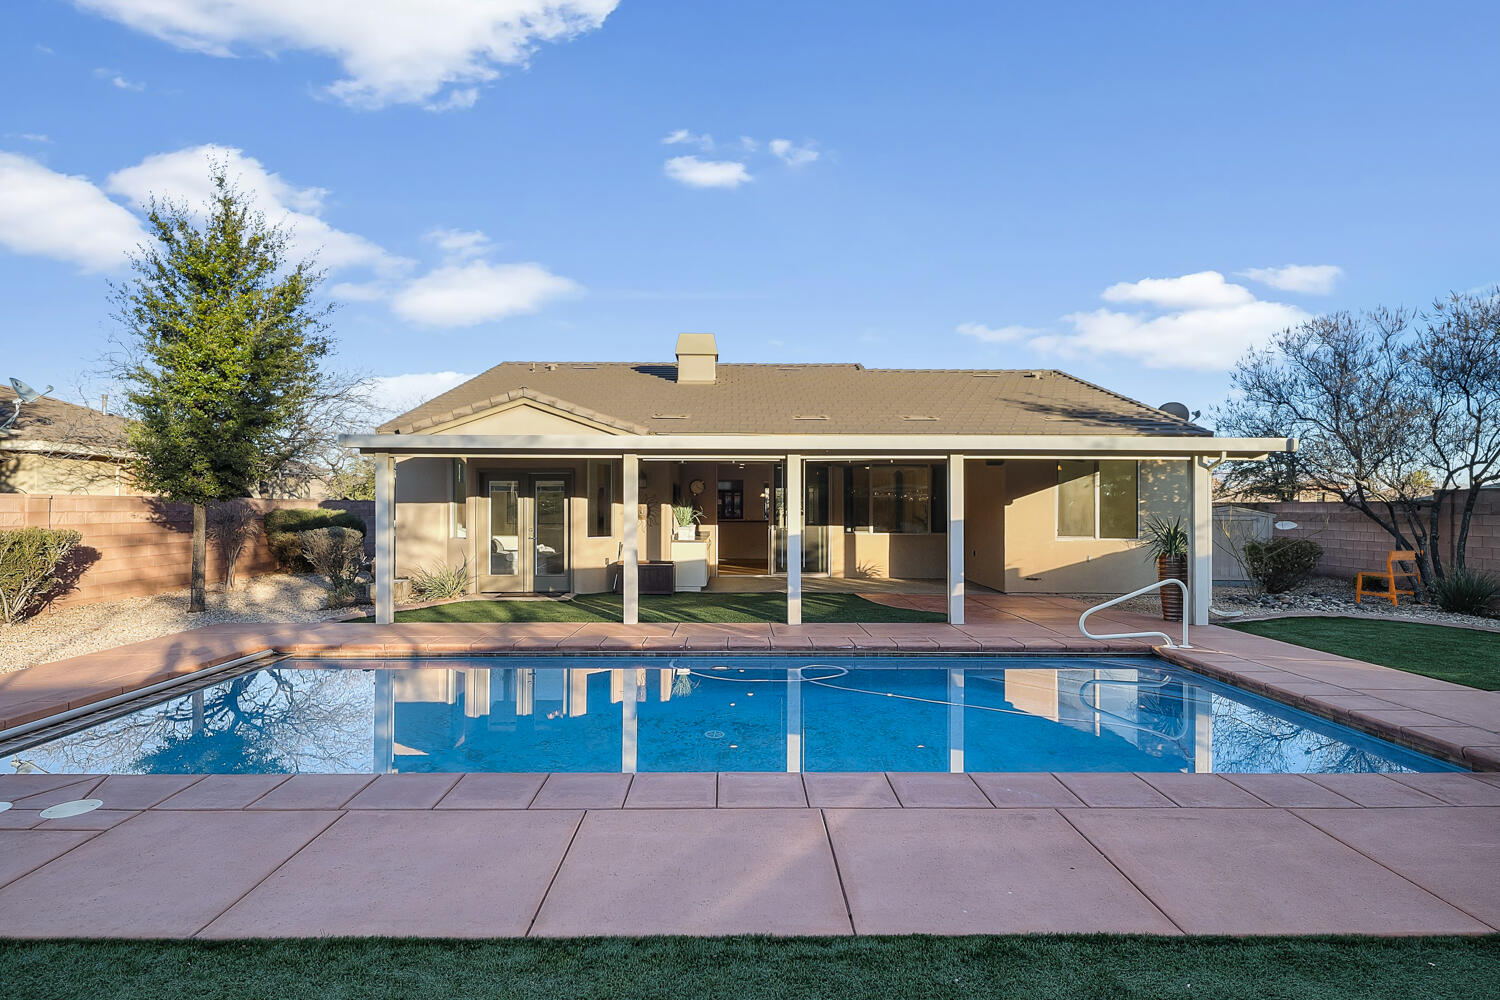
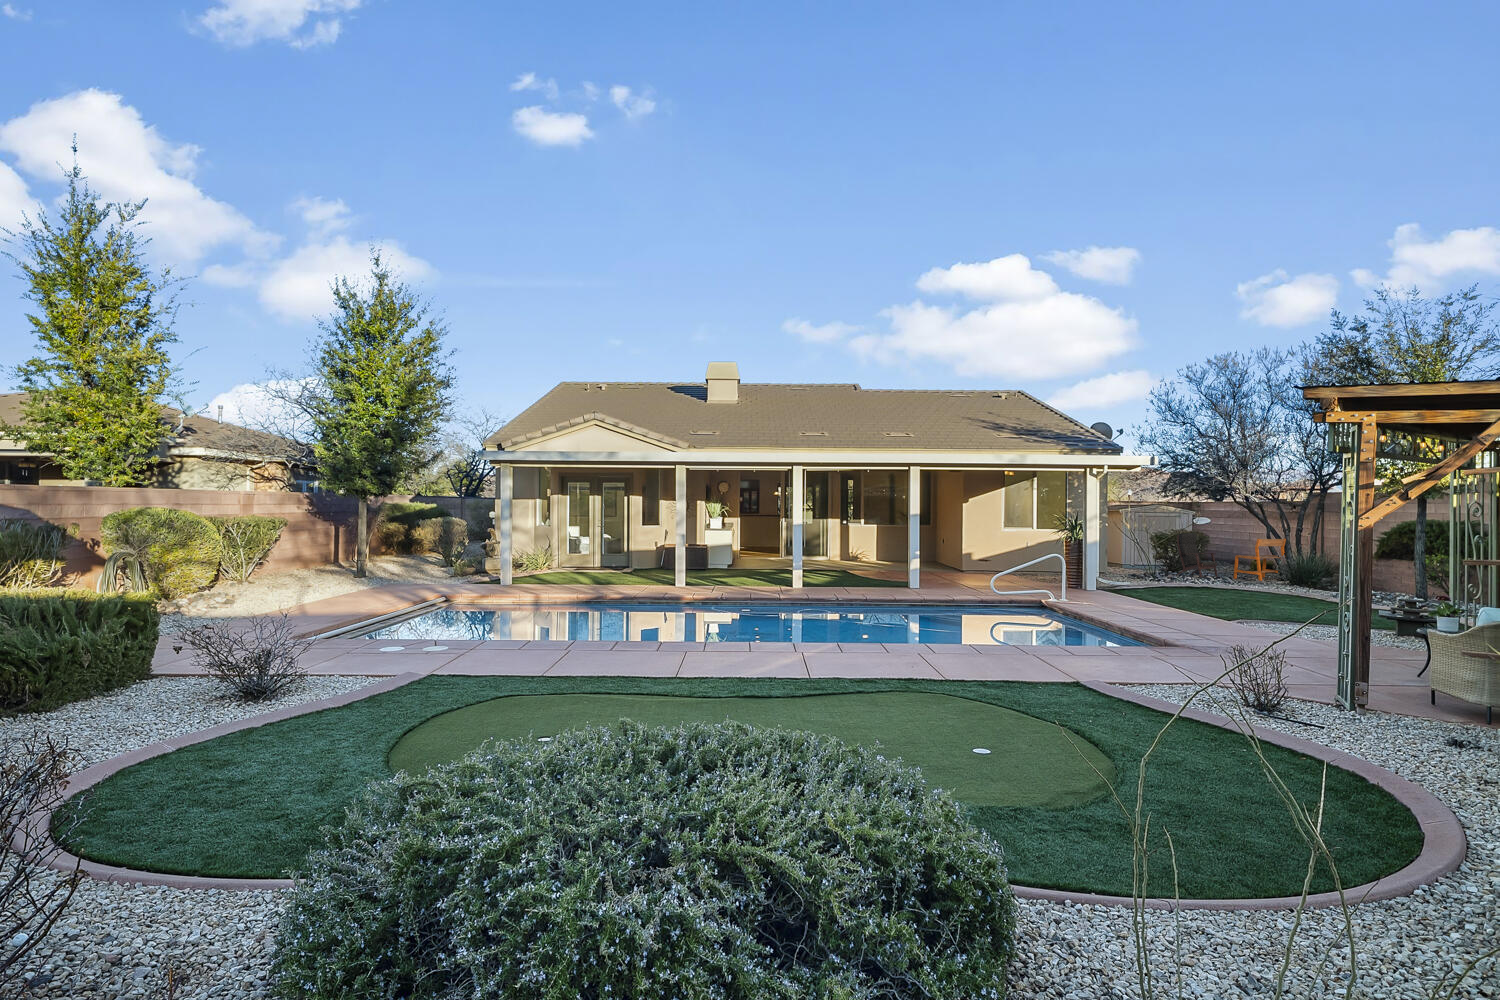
lounge chair: none [1276,544,1333,600] -> present [1176,534,1217,577]

